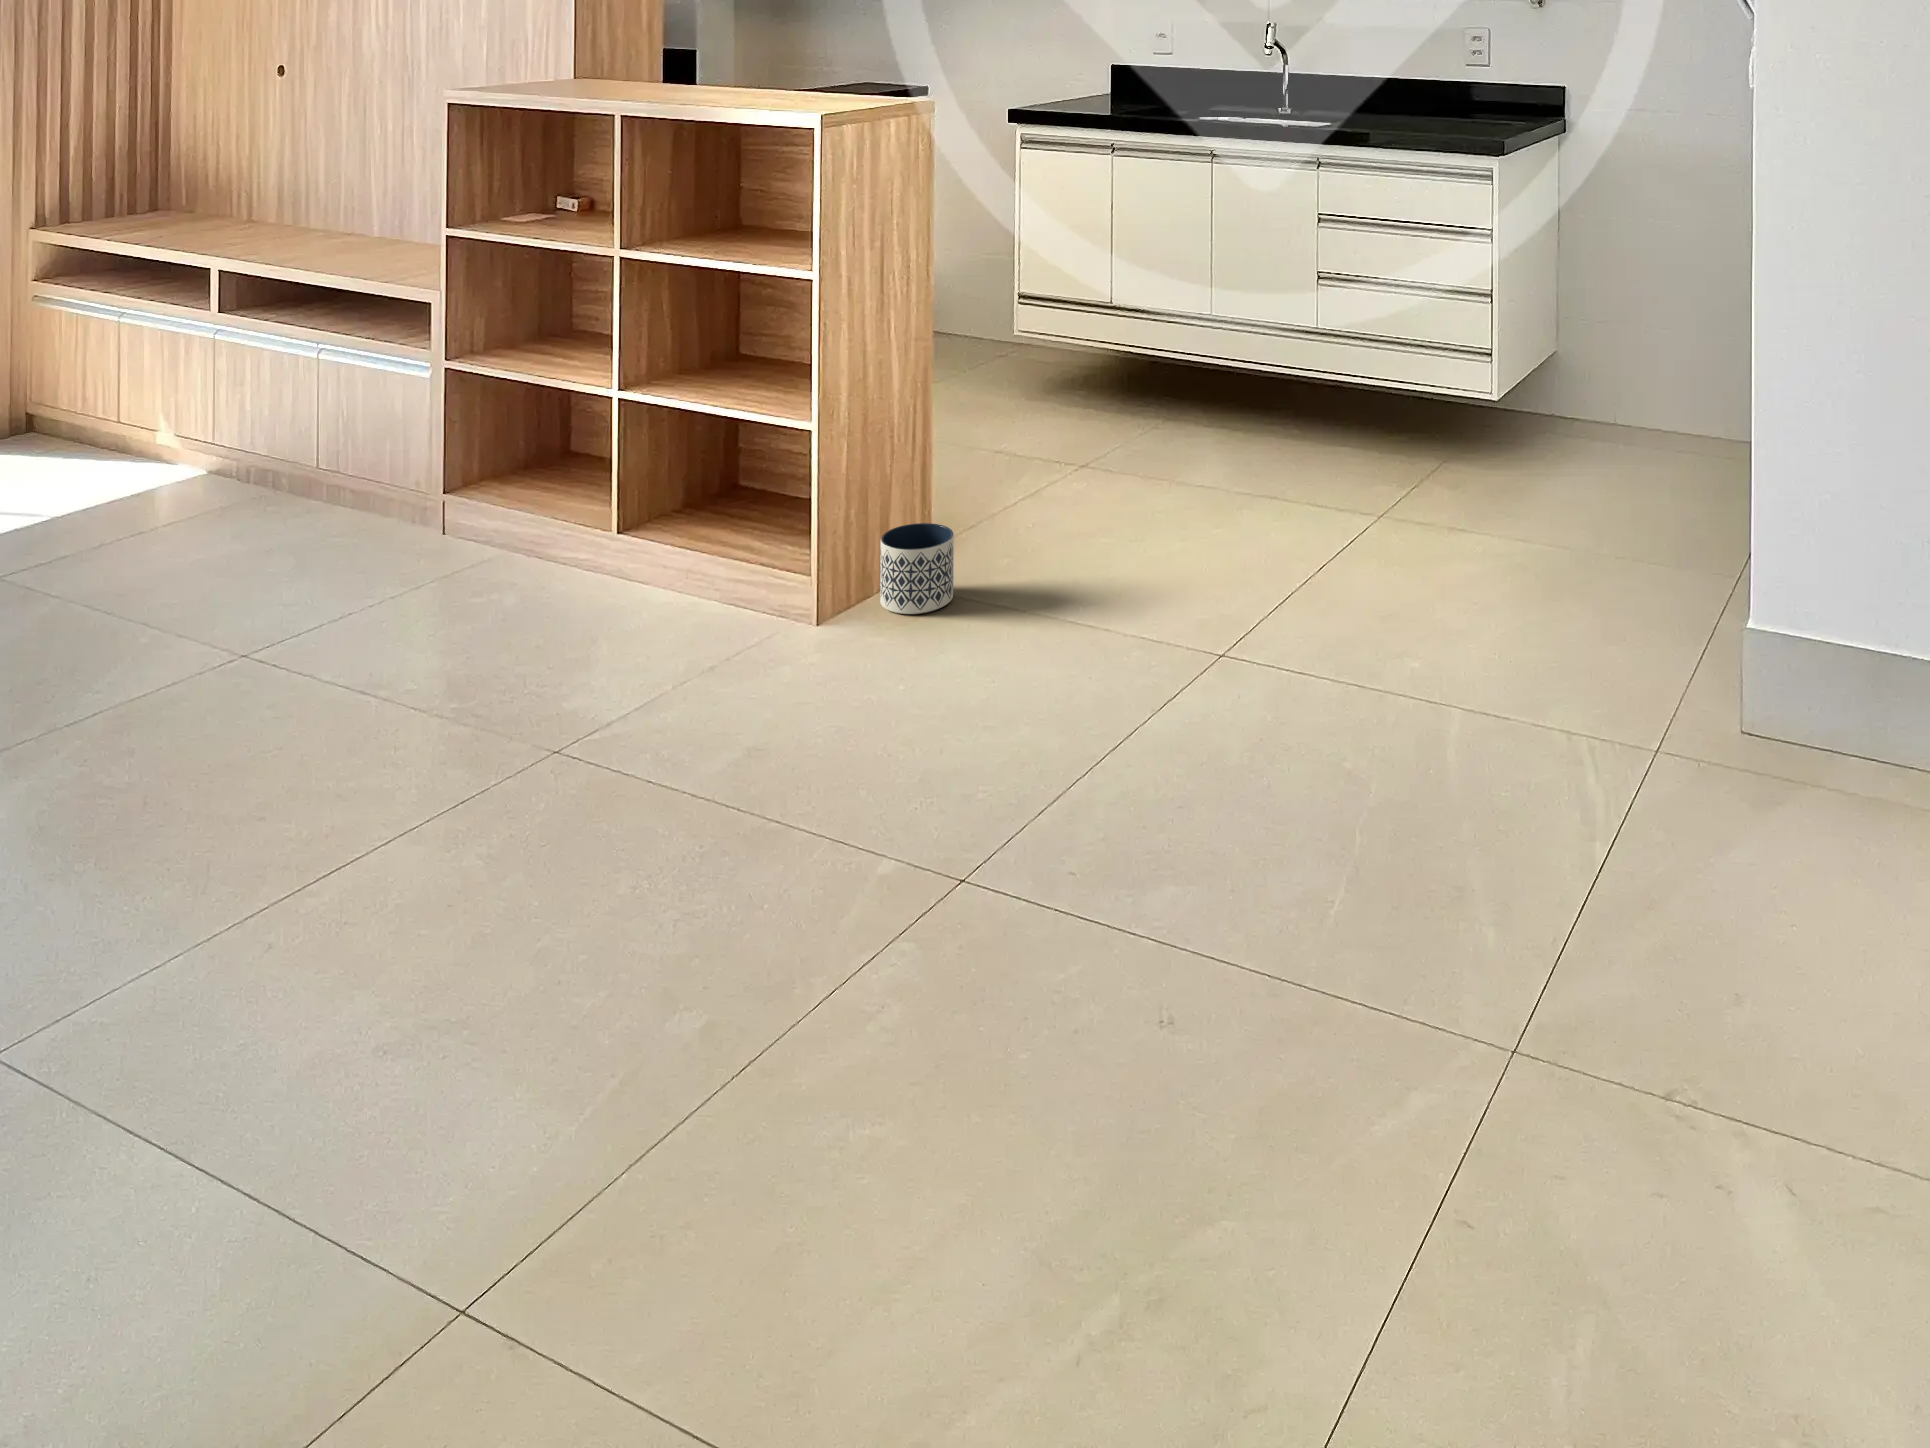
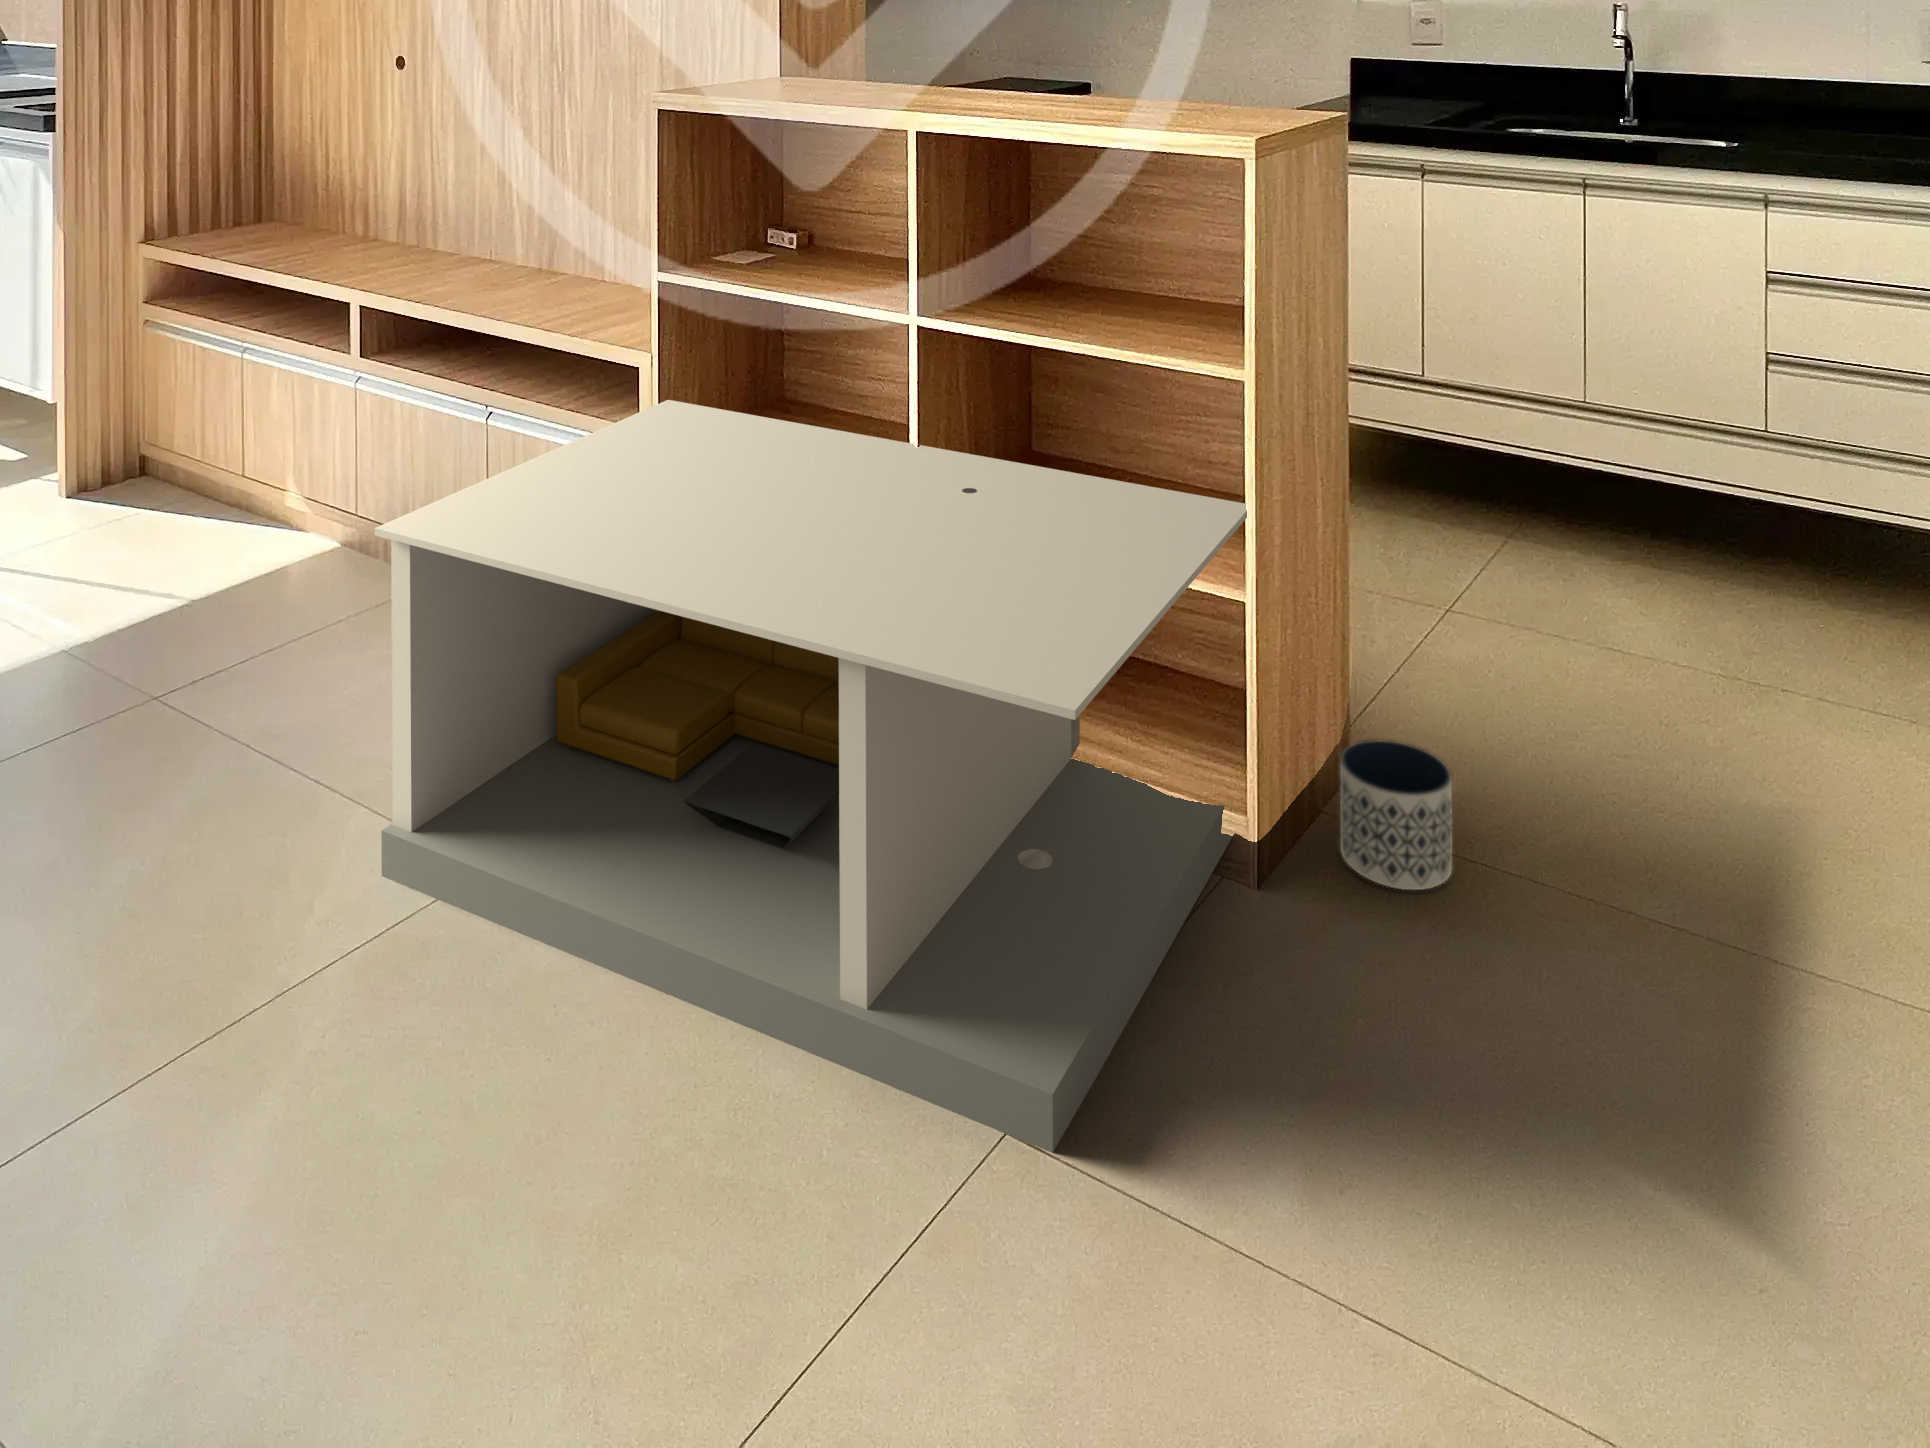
coffee table: none [146,324,827,753] -> present [375,400,1247,1153]

